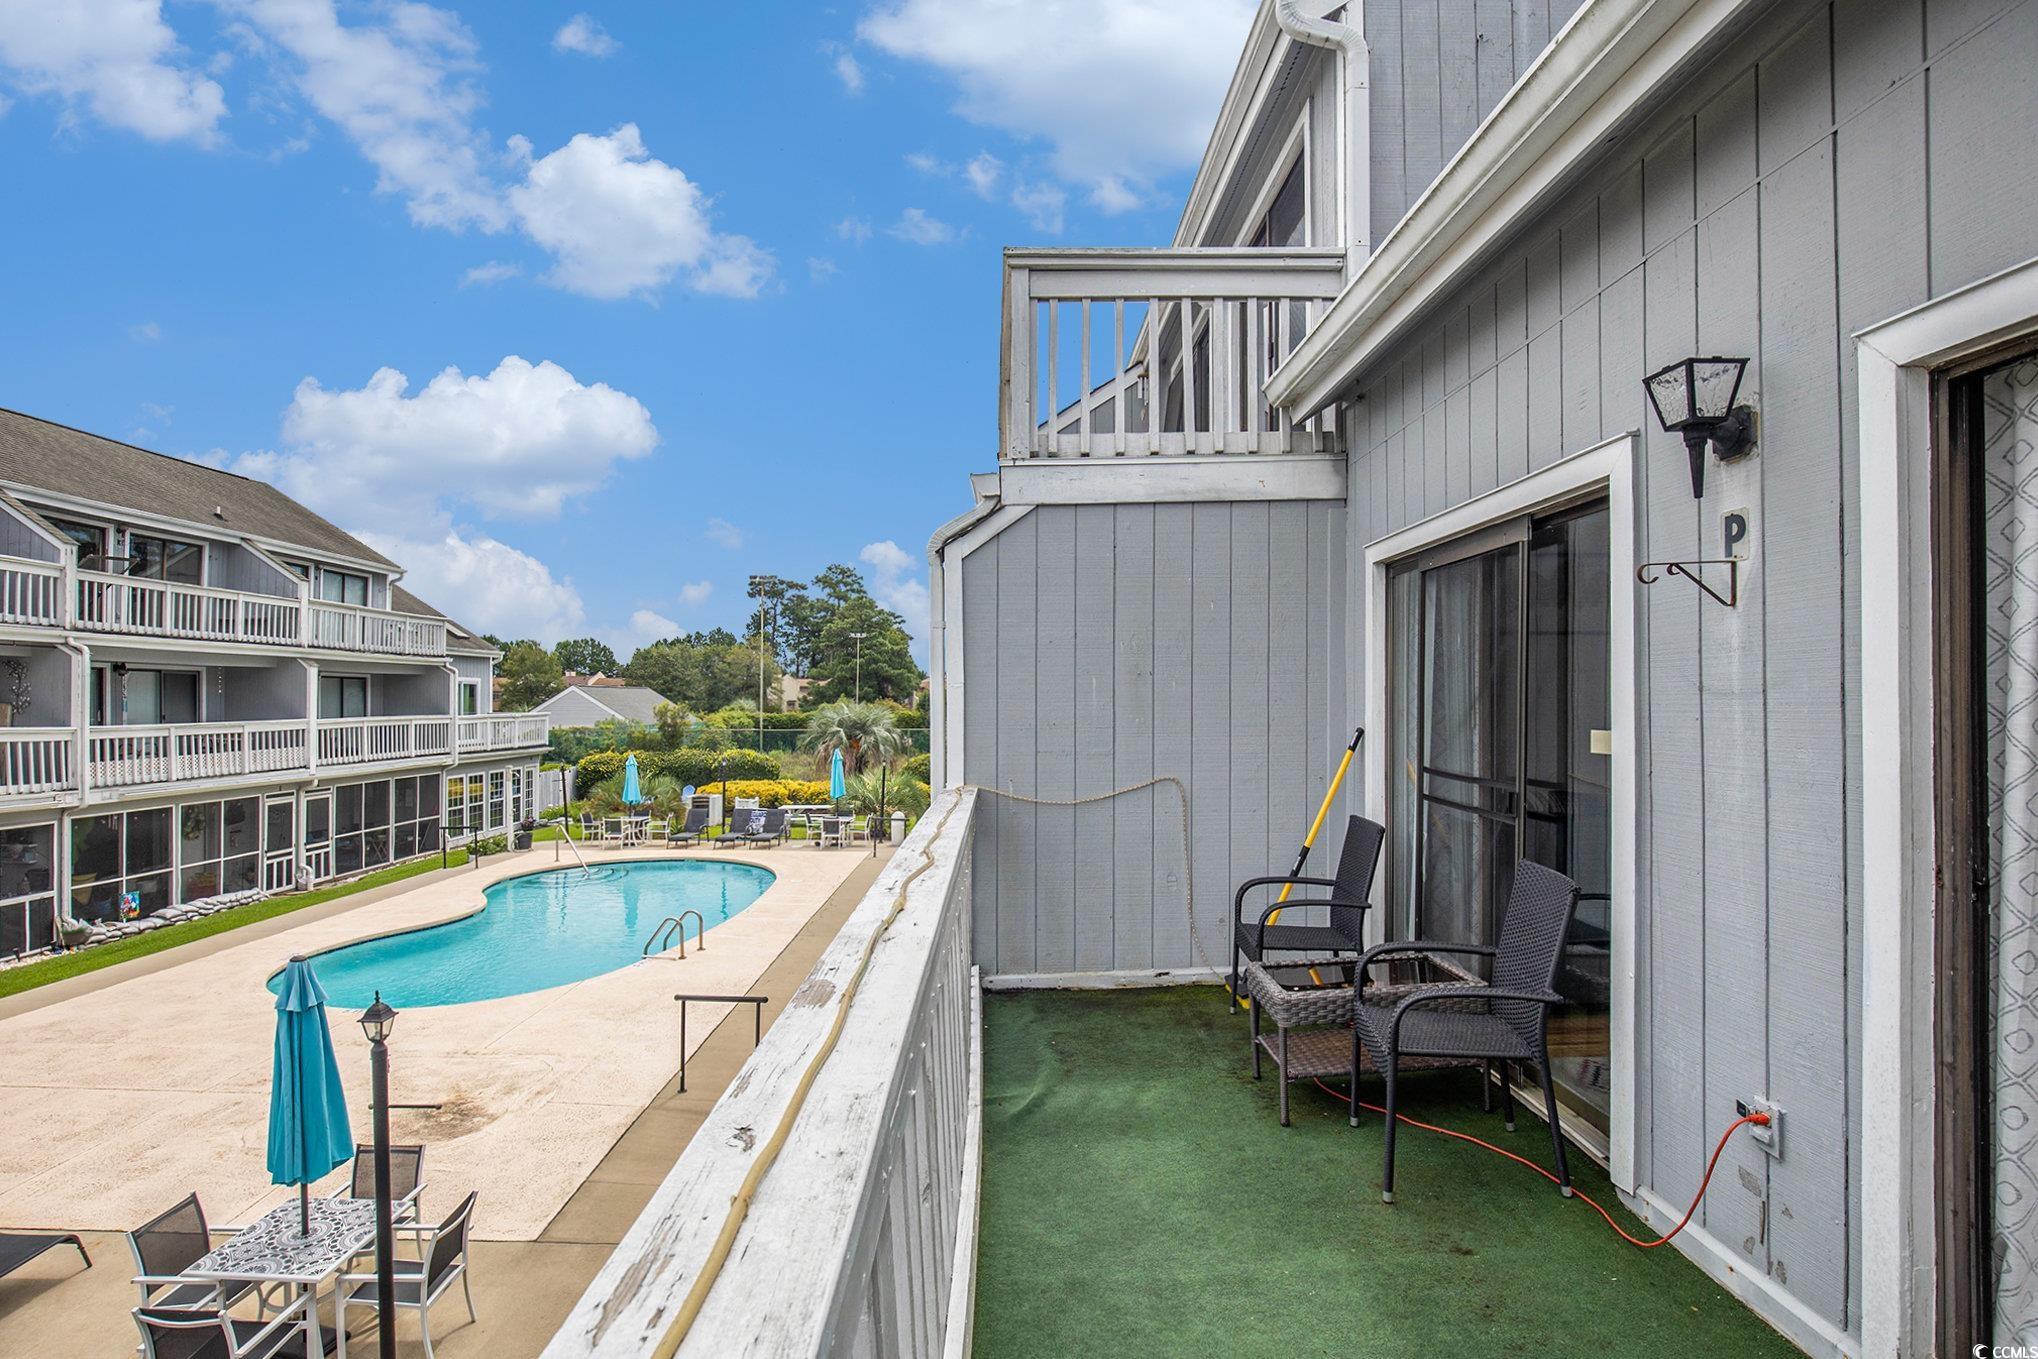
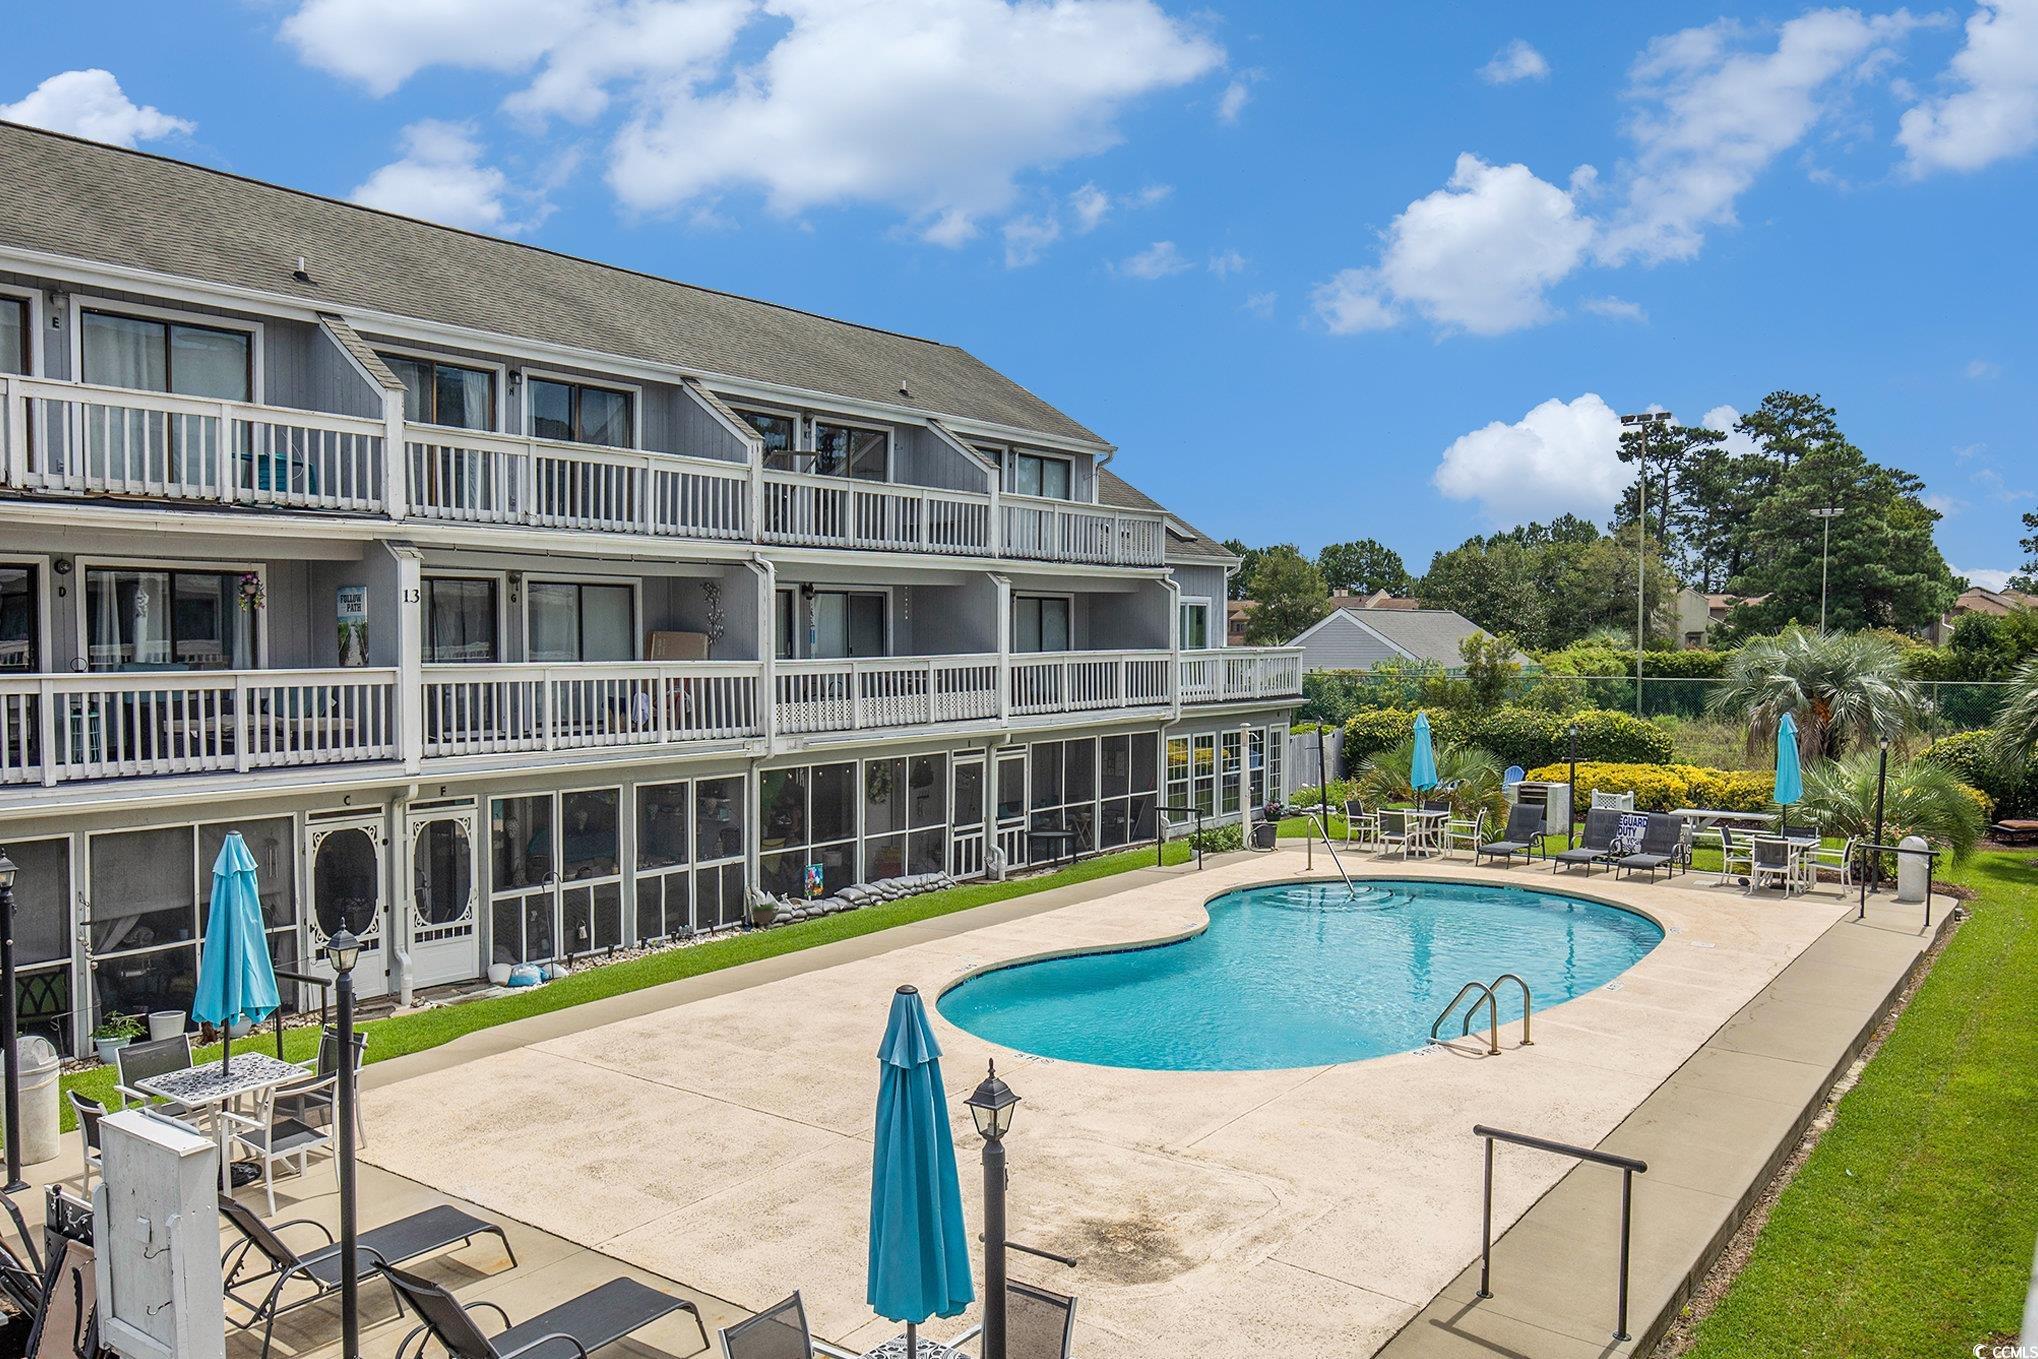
round table: none [326,848,376,878] -> present [1024,829,1079,868]

